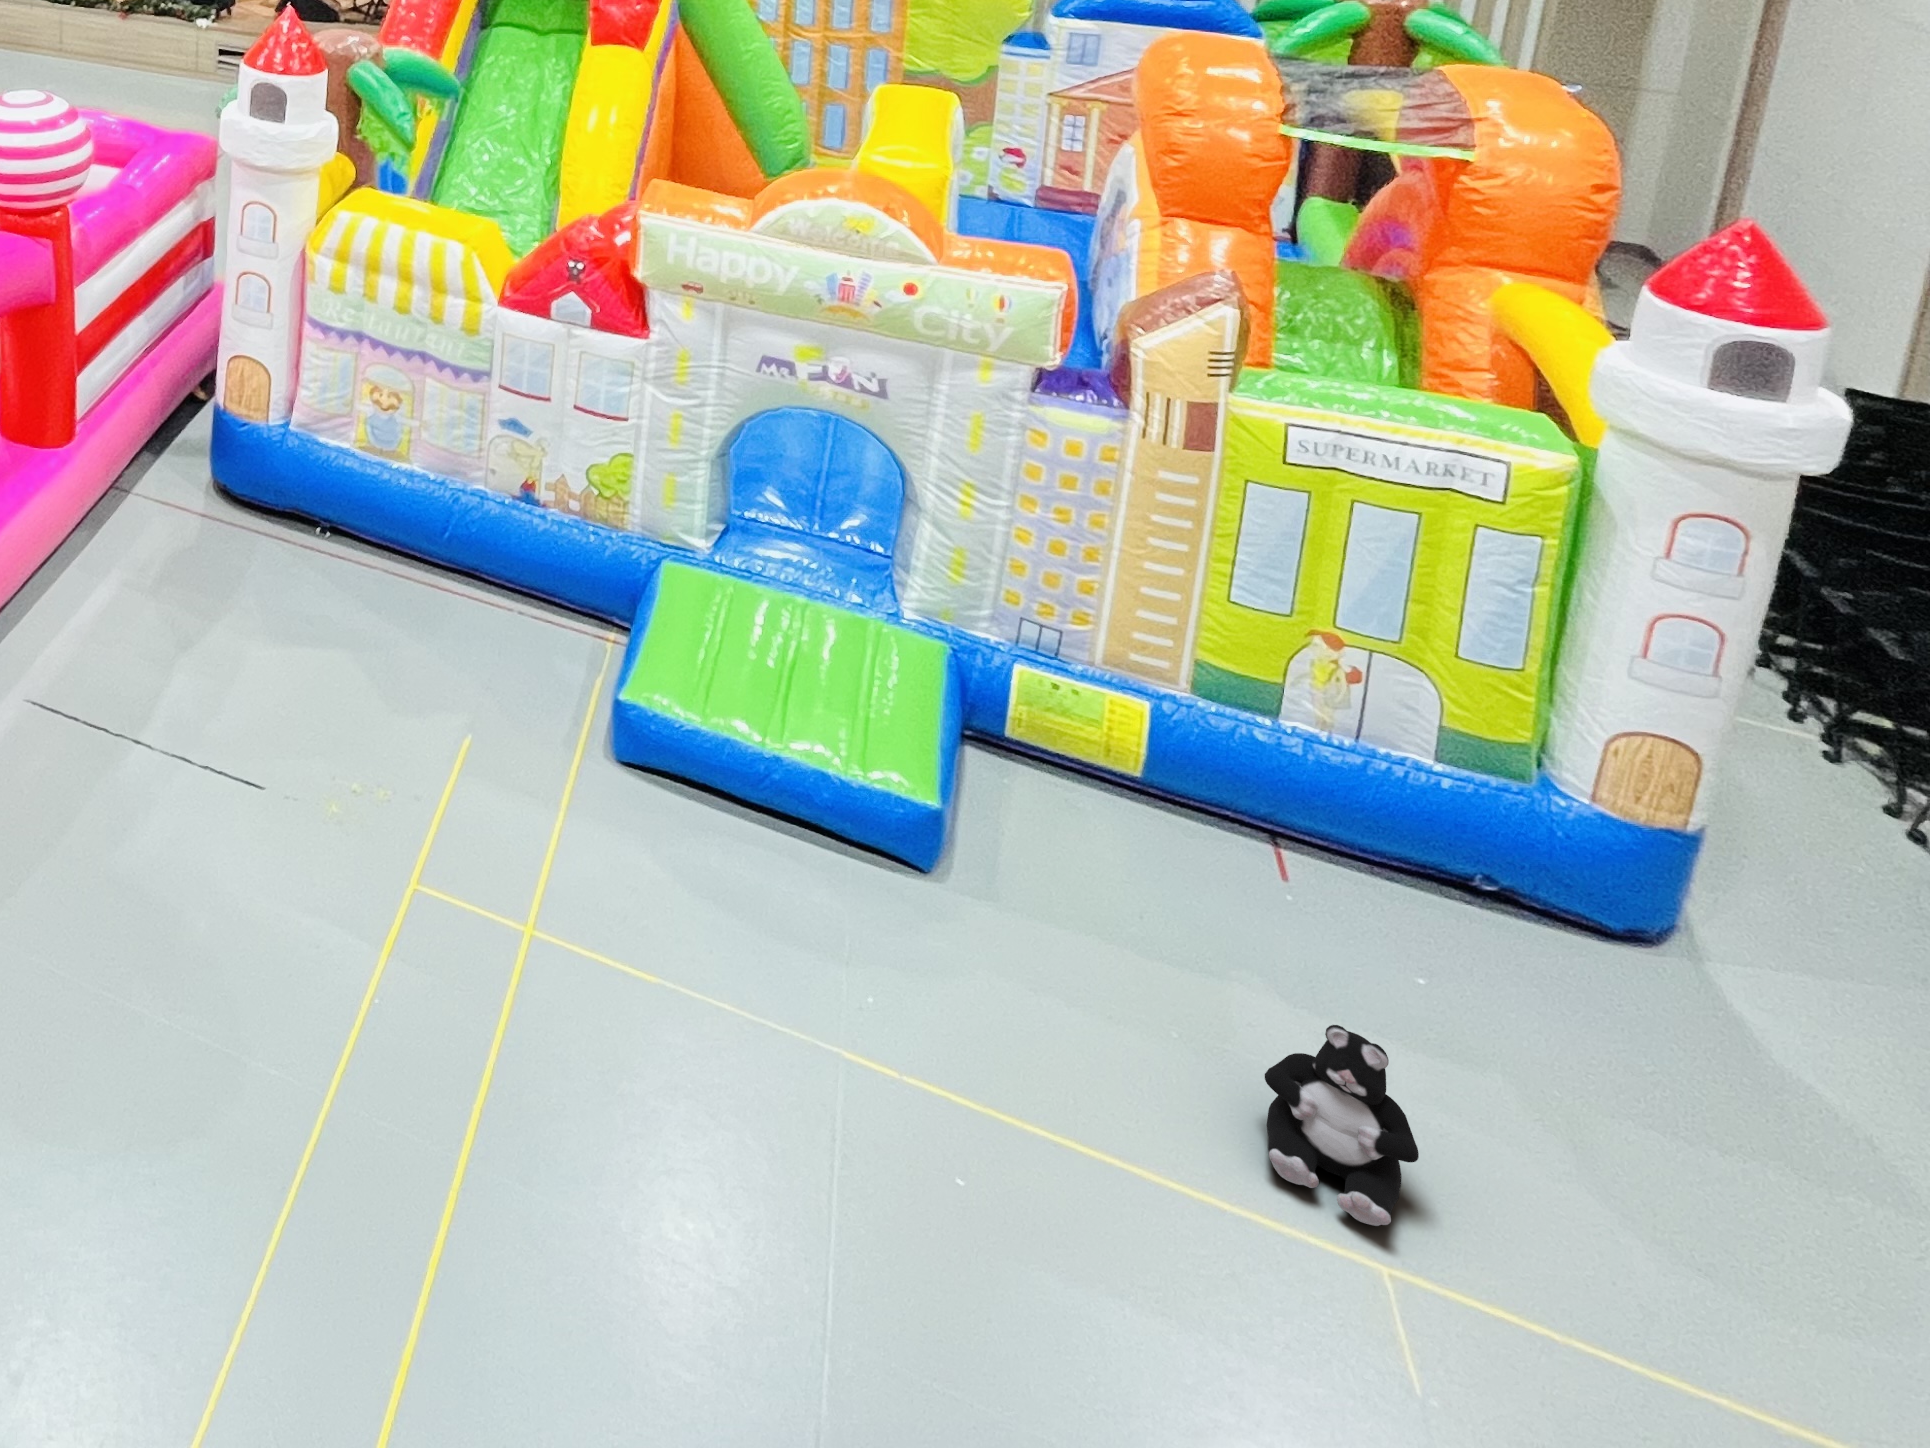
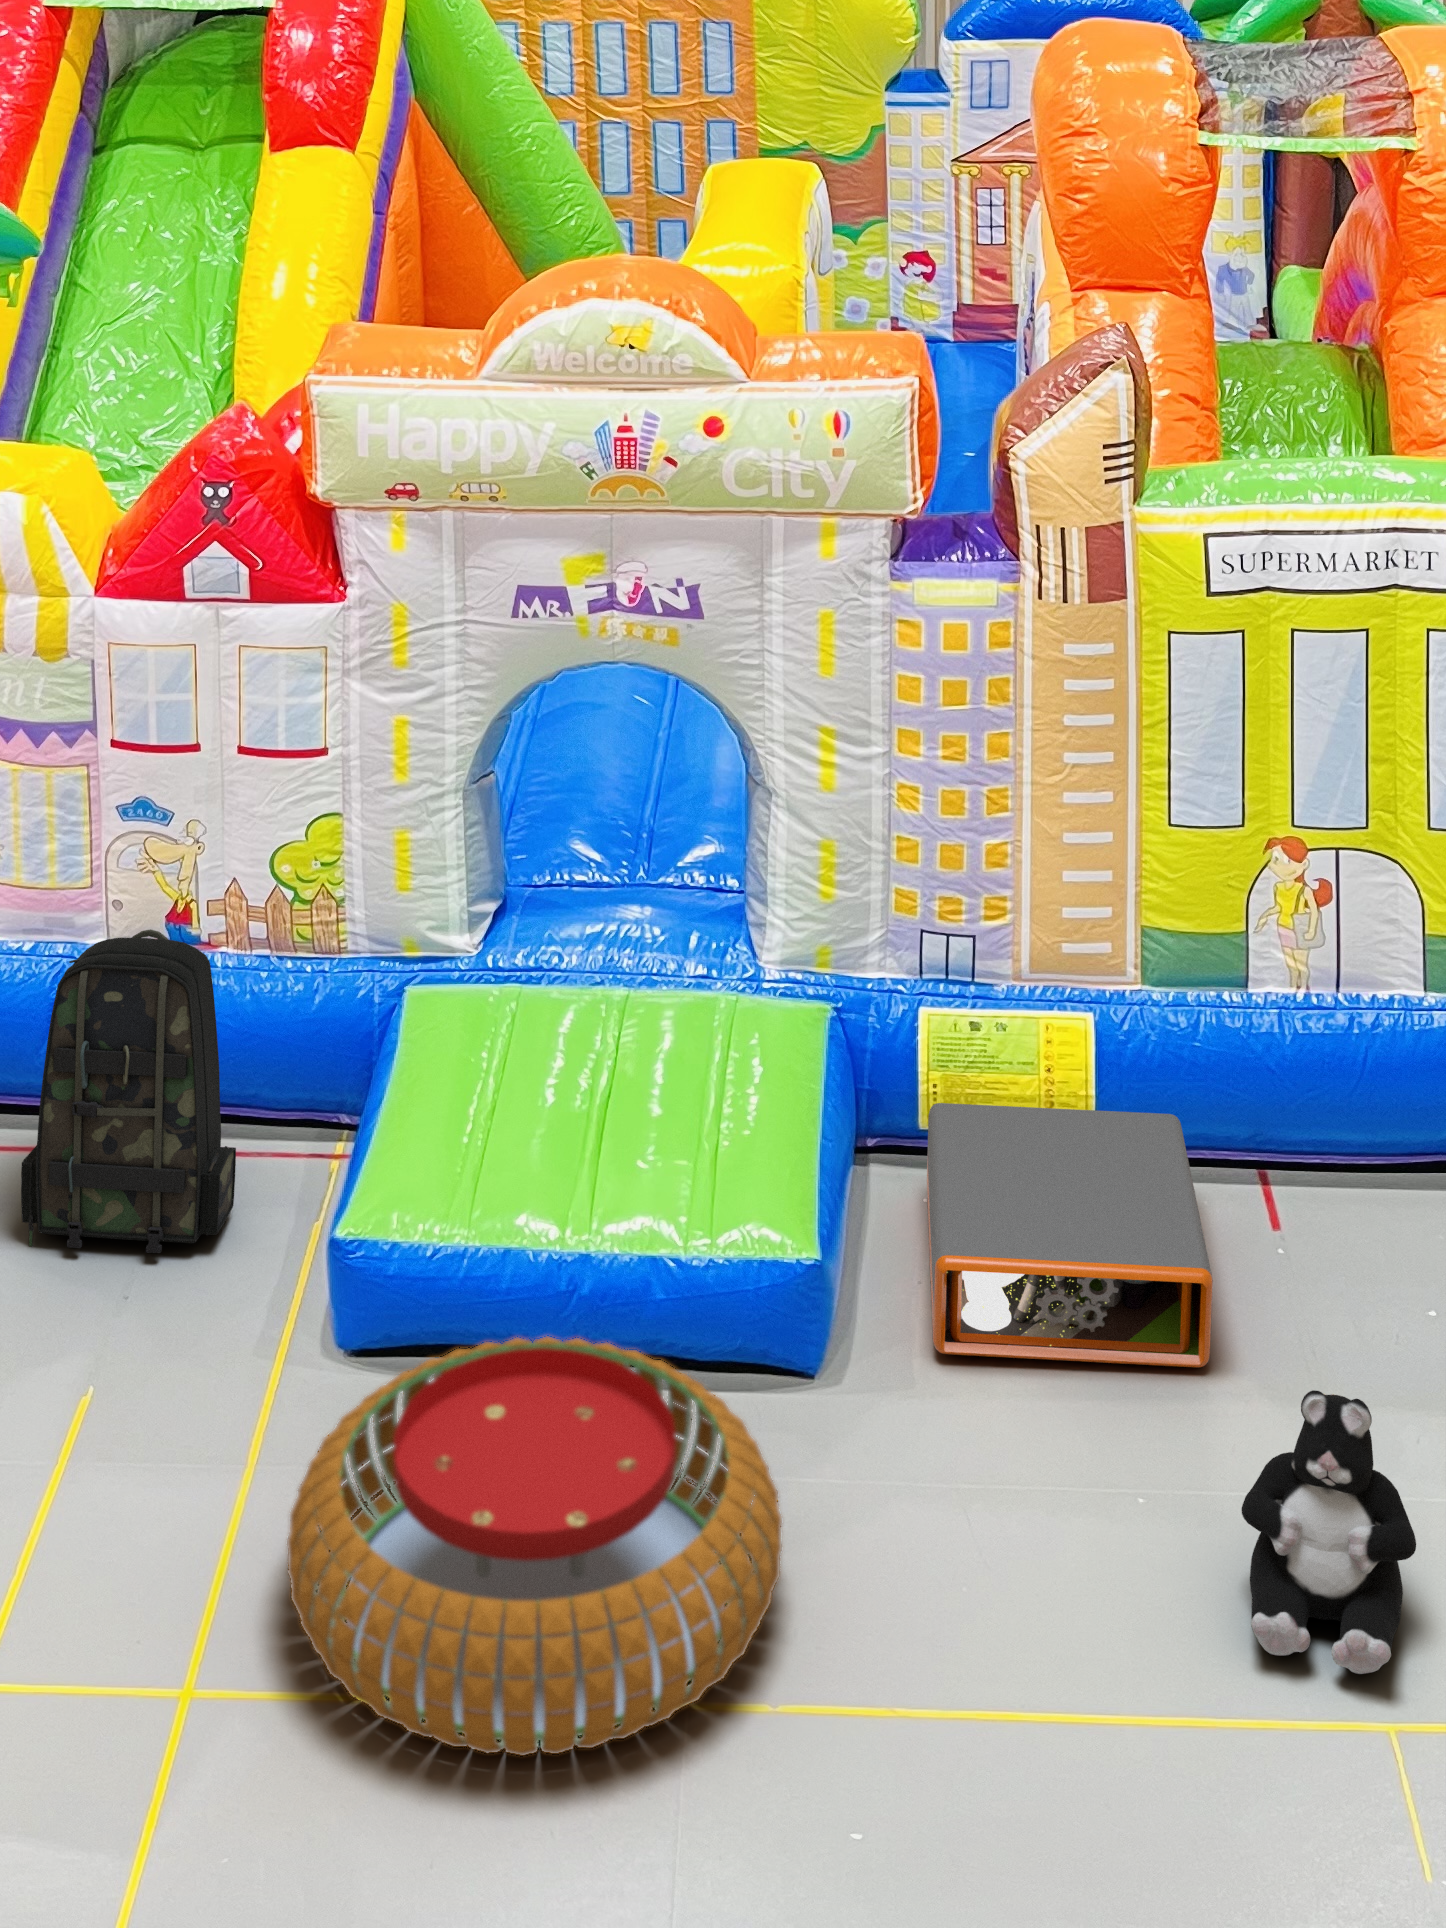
backpack: none [435,487,556,659] -> present [21,929,236,1253]
storage box: none [1008,724,1242,961] -> present [927,1103,1213,1368]
pouf: none [591,780,910,1044] -> present [287,1337,782,1756]

